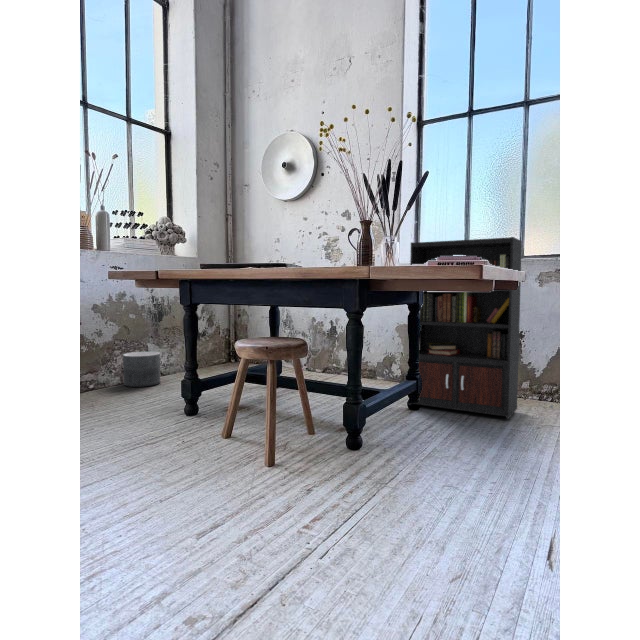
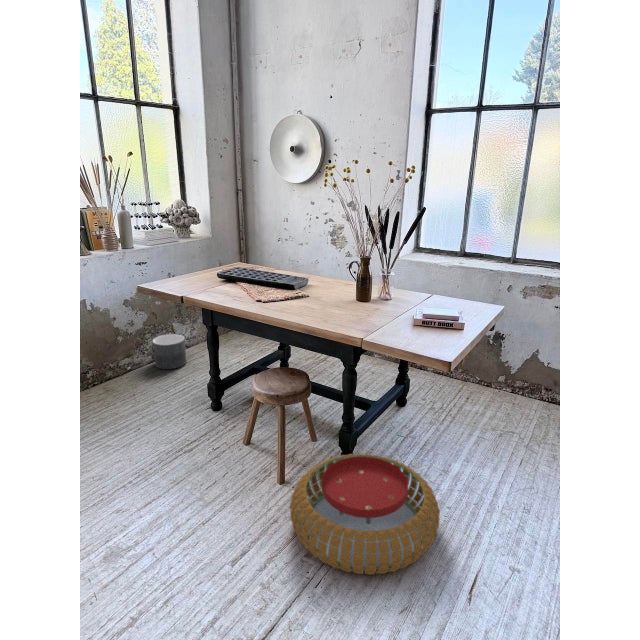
bookcase: present [409,237,553,419] -> none [399,261,522,424]
pouf: none [283,412,491,543] -> present [290,453,440,575]

